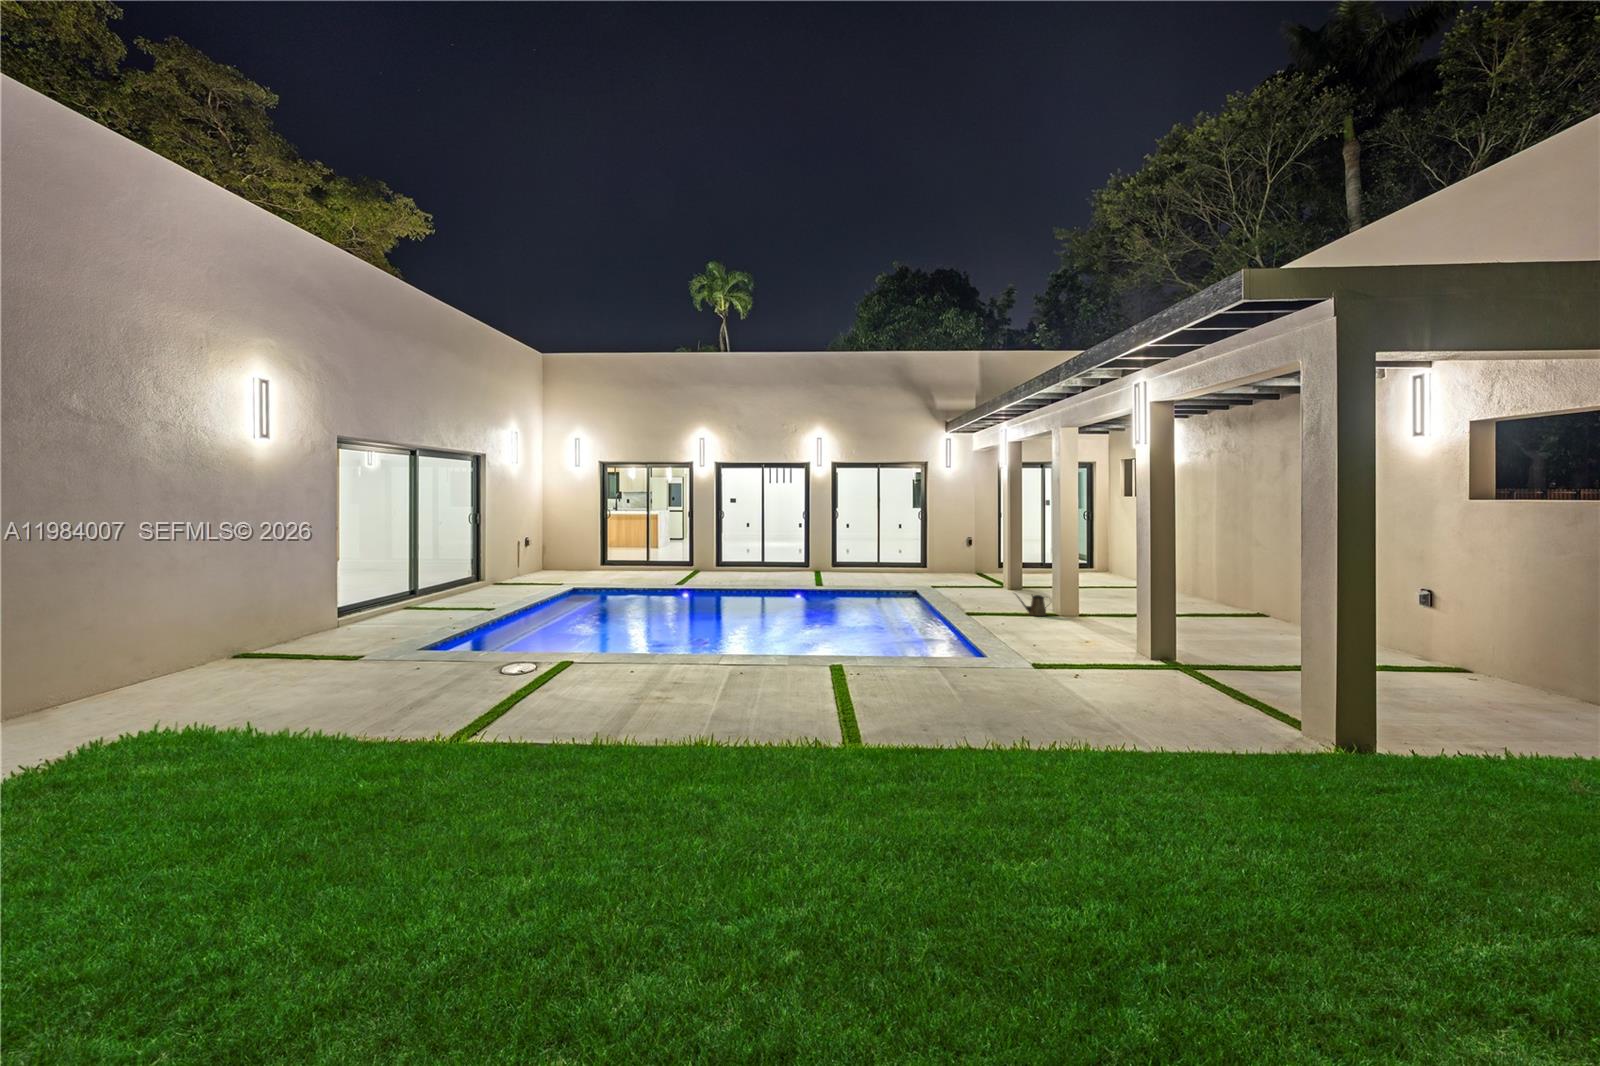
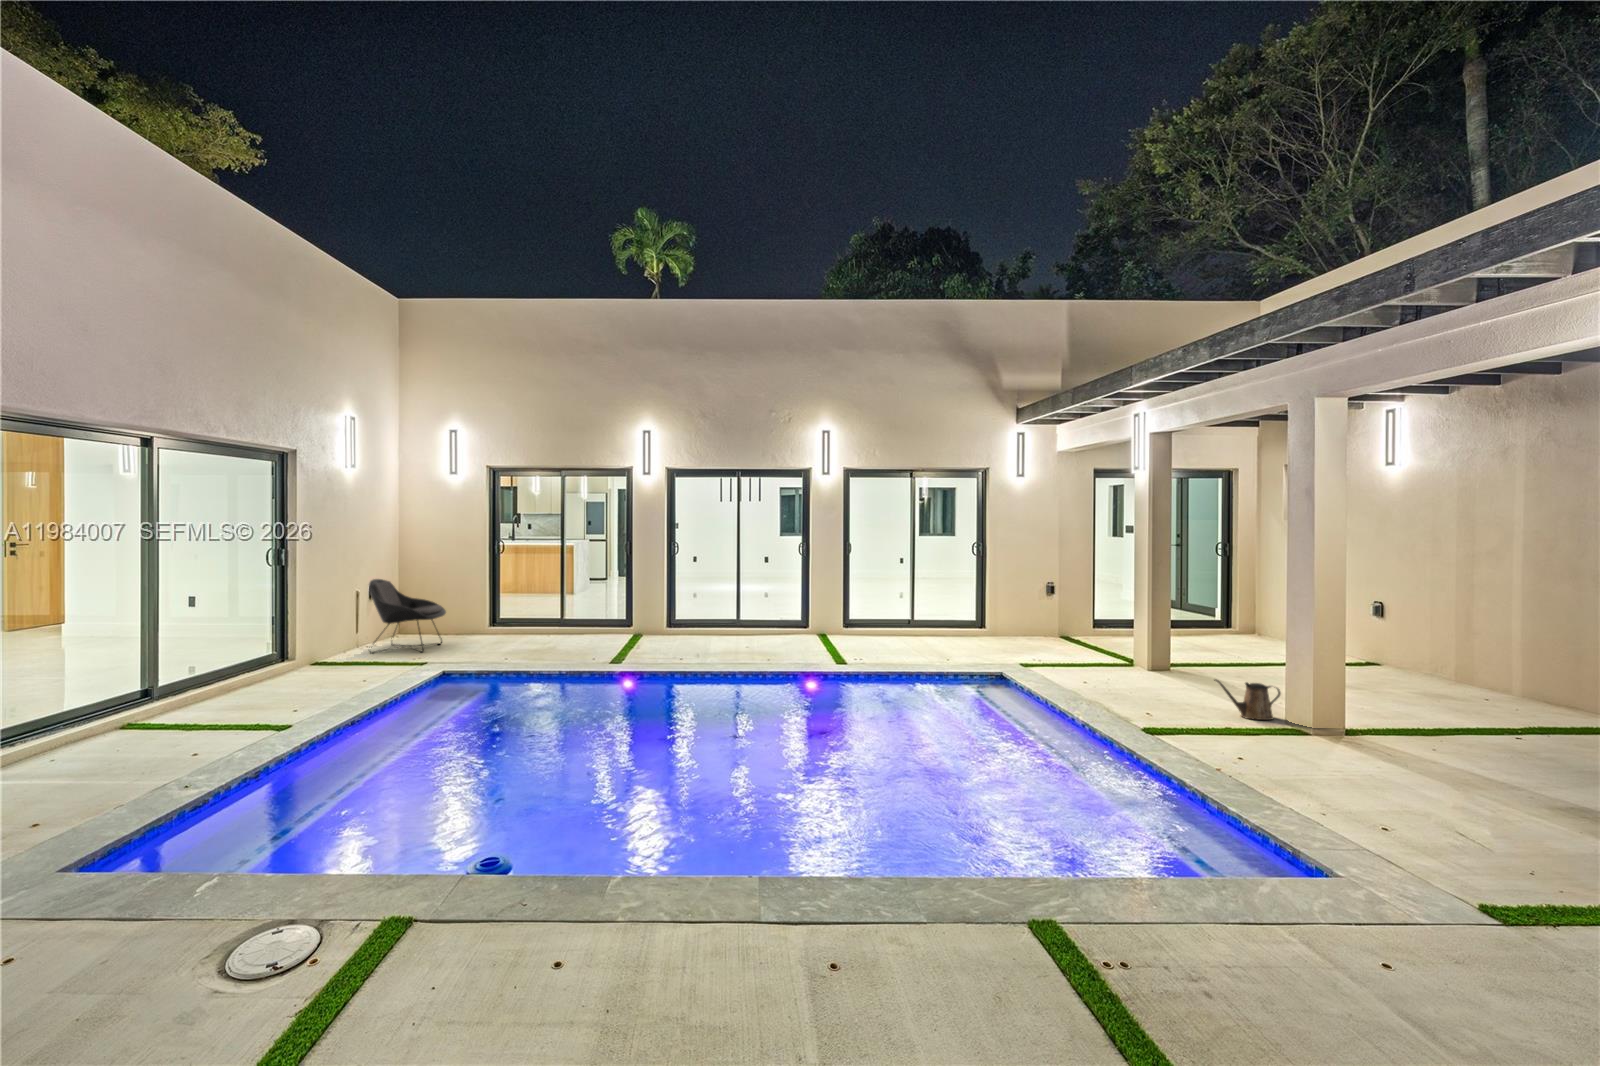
lounge chair: none [526,534,572,580] -> present [369,579,446,654]

